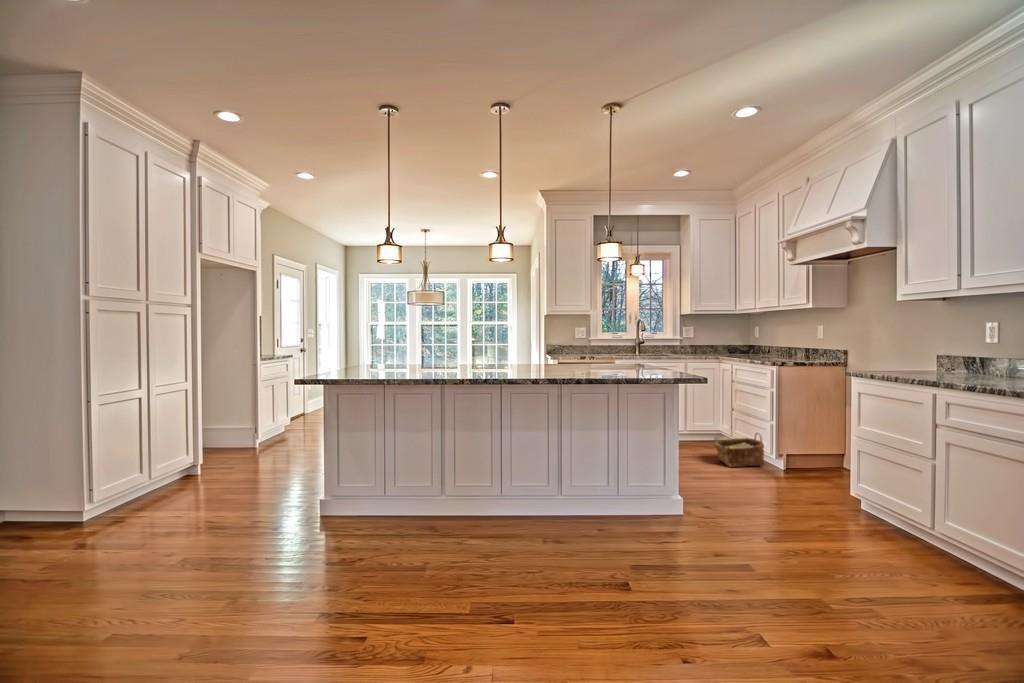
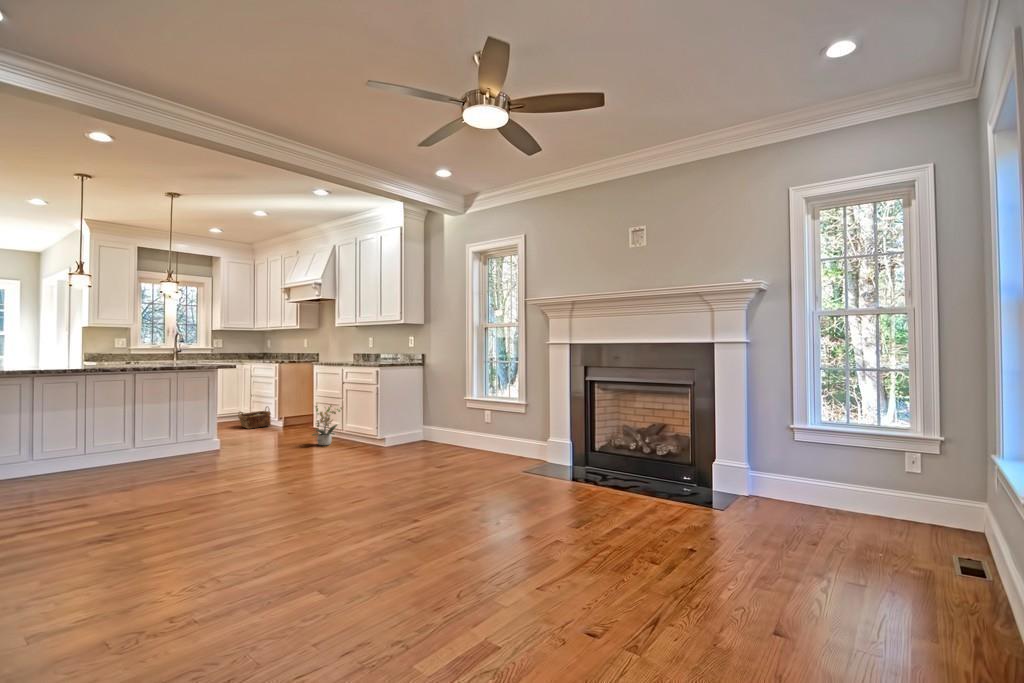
potted plant: none [865,466,947,566] -> present [312,405,342,445]

